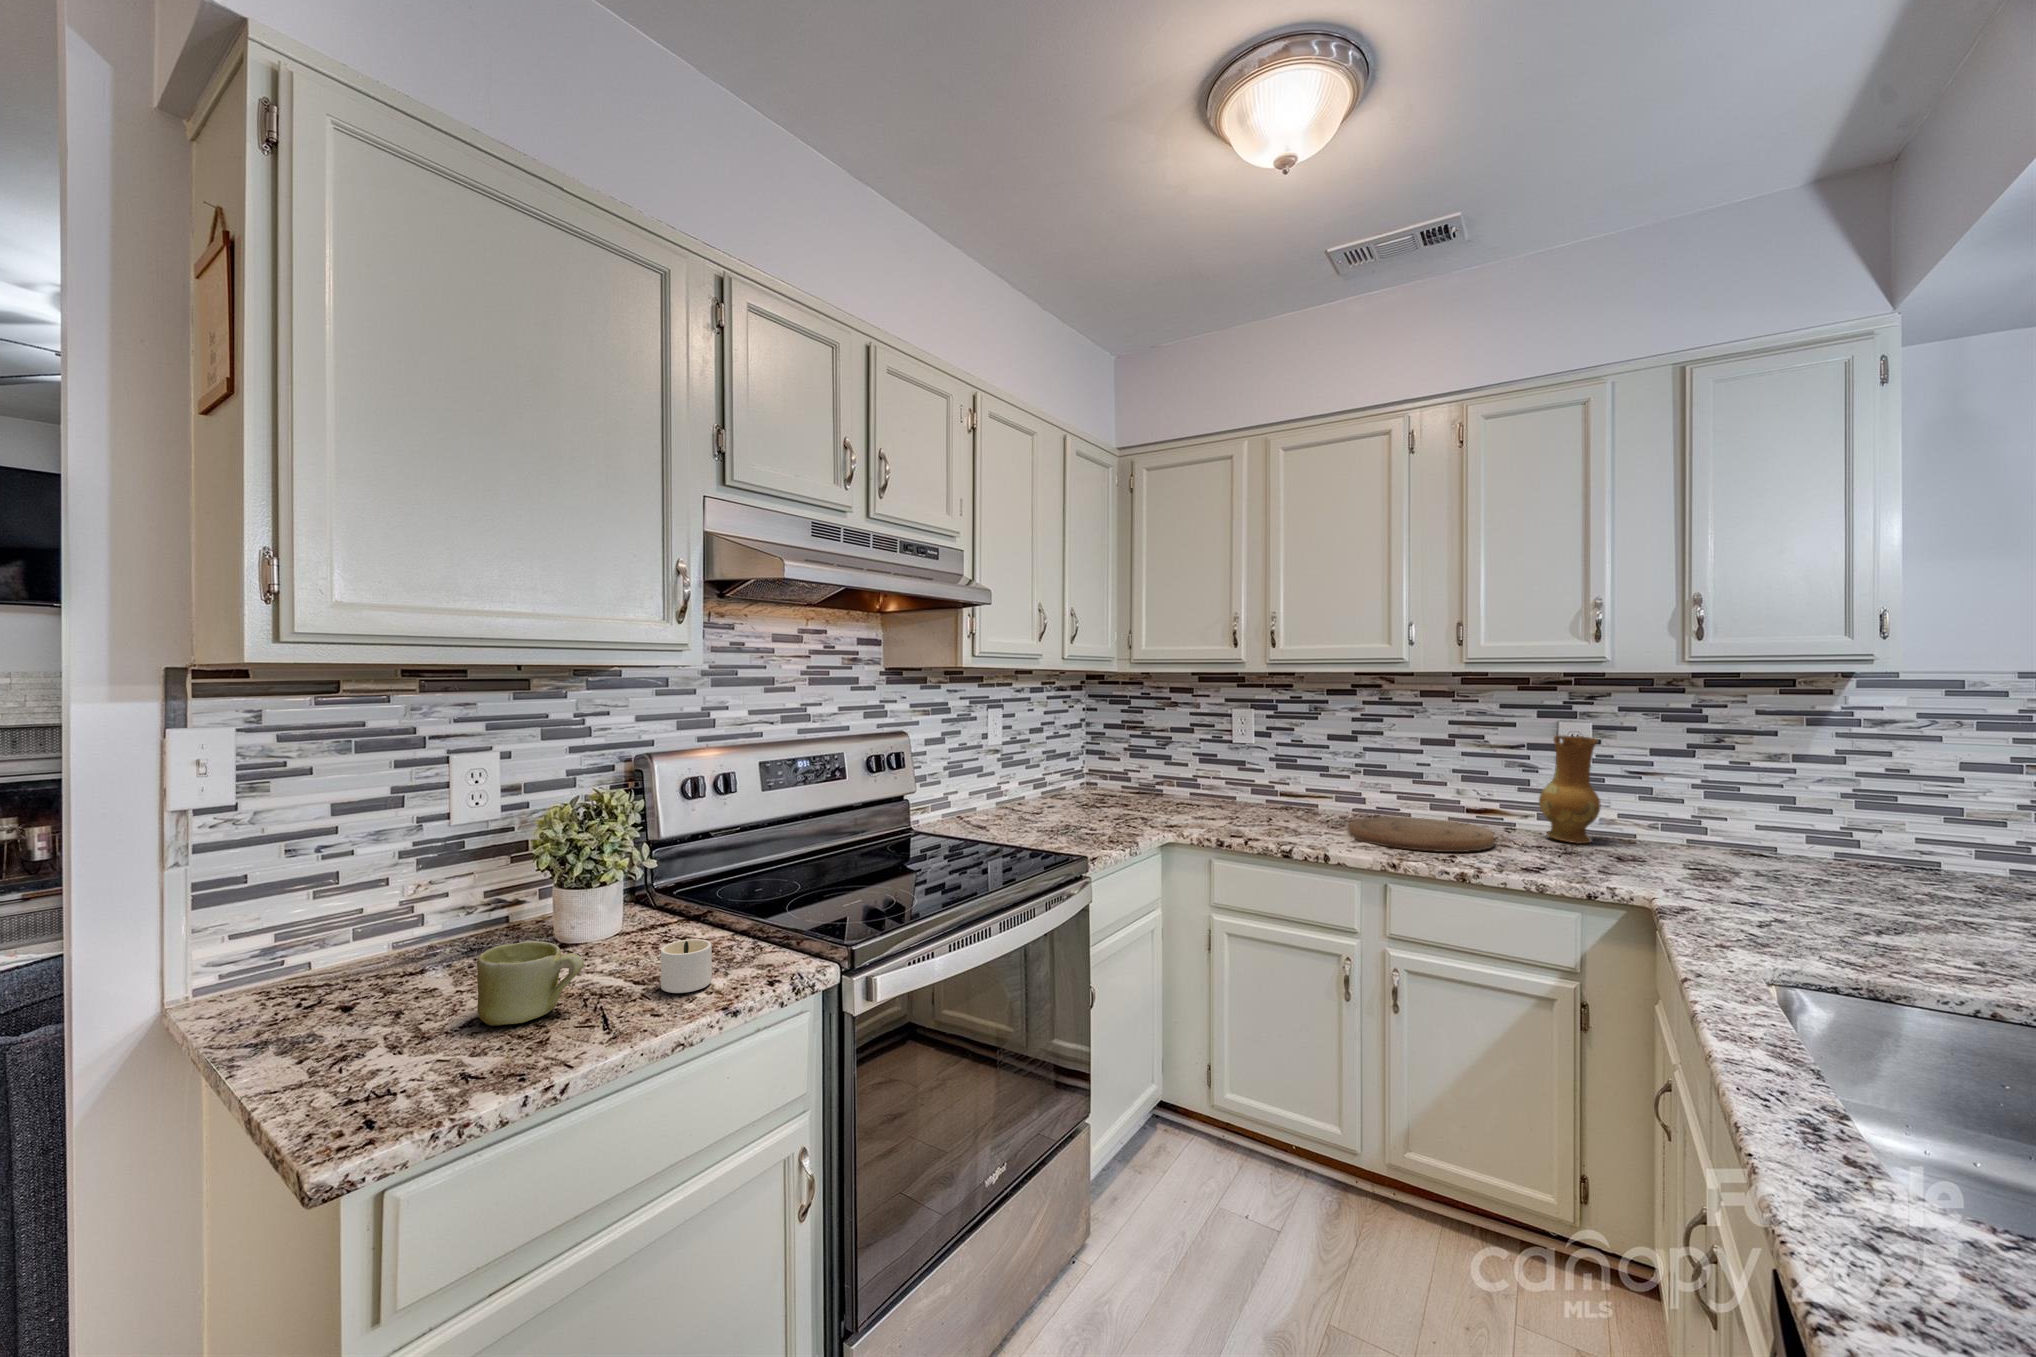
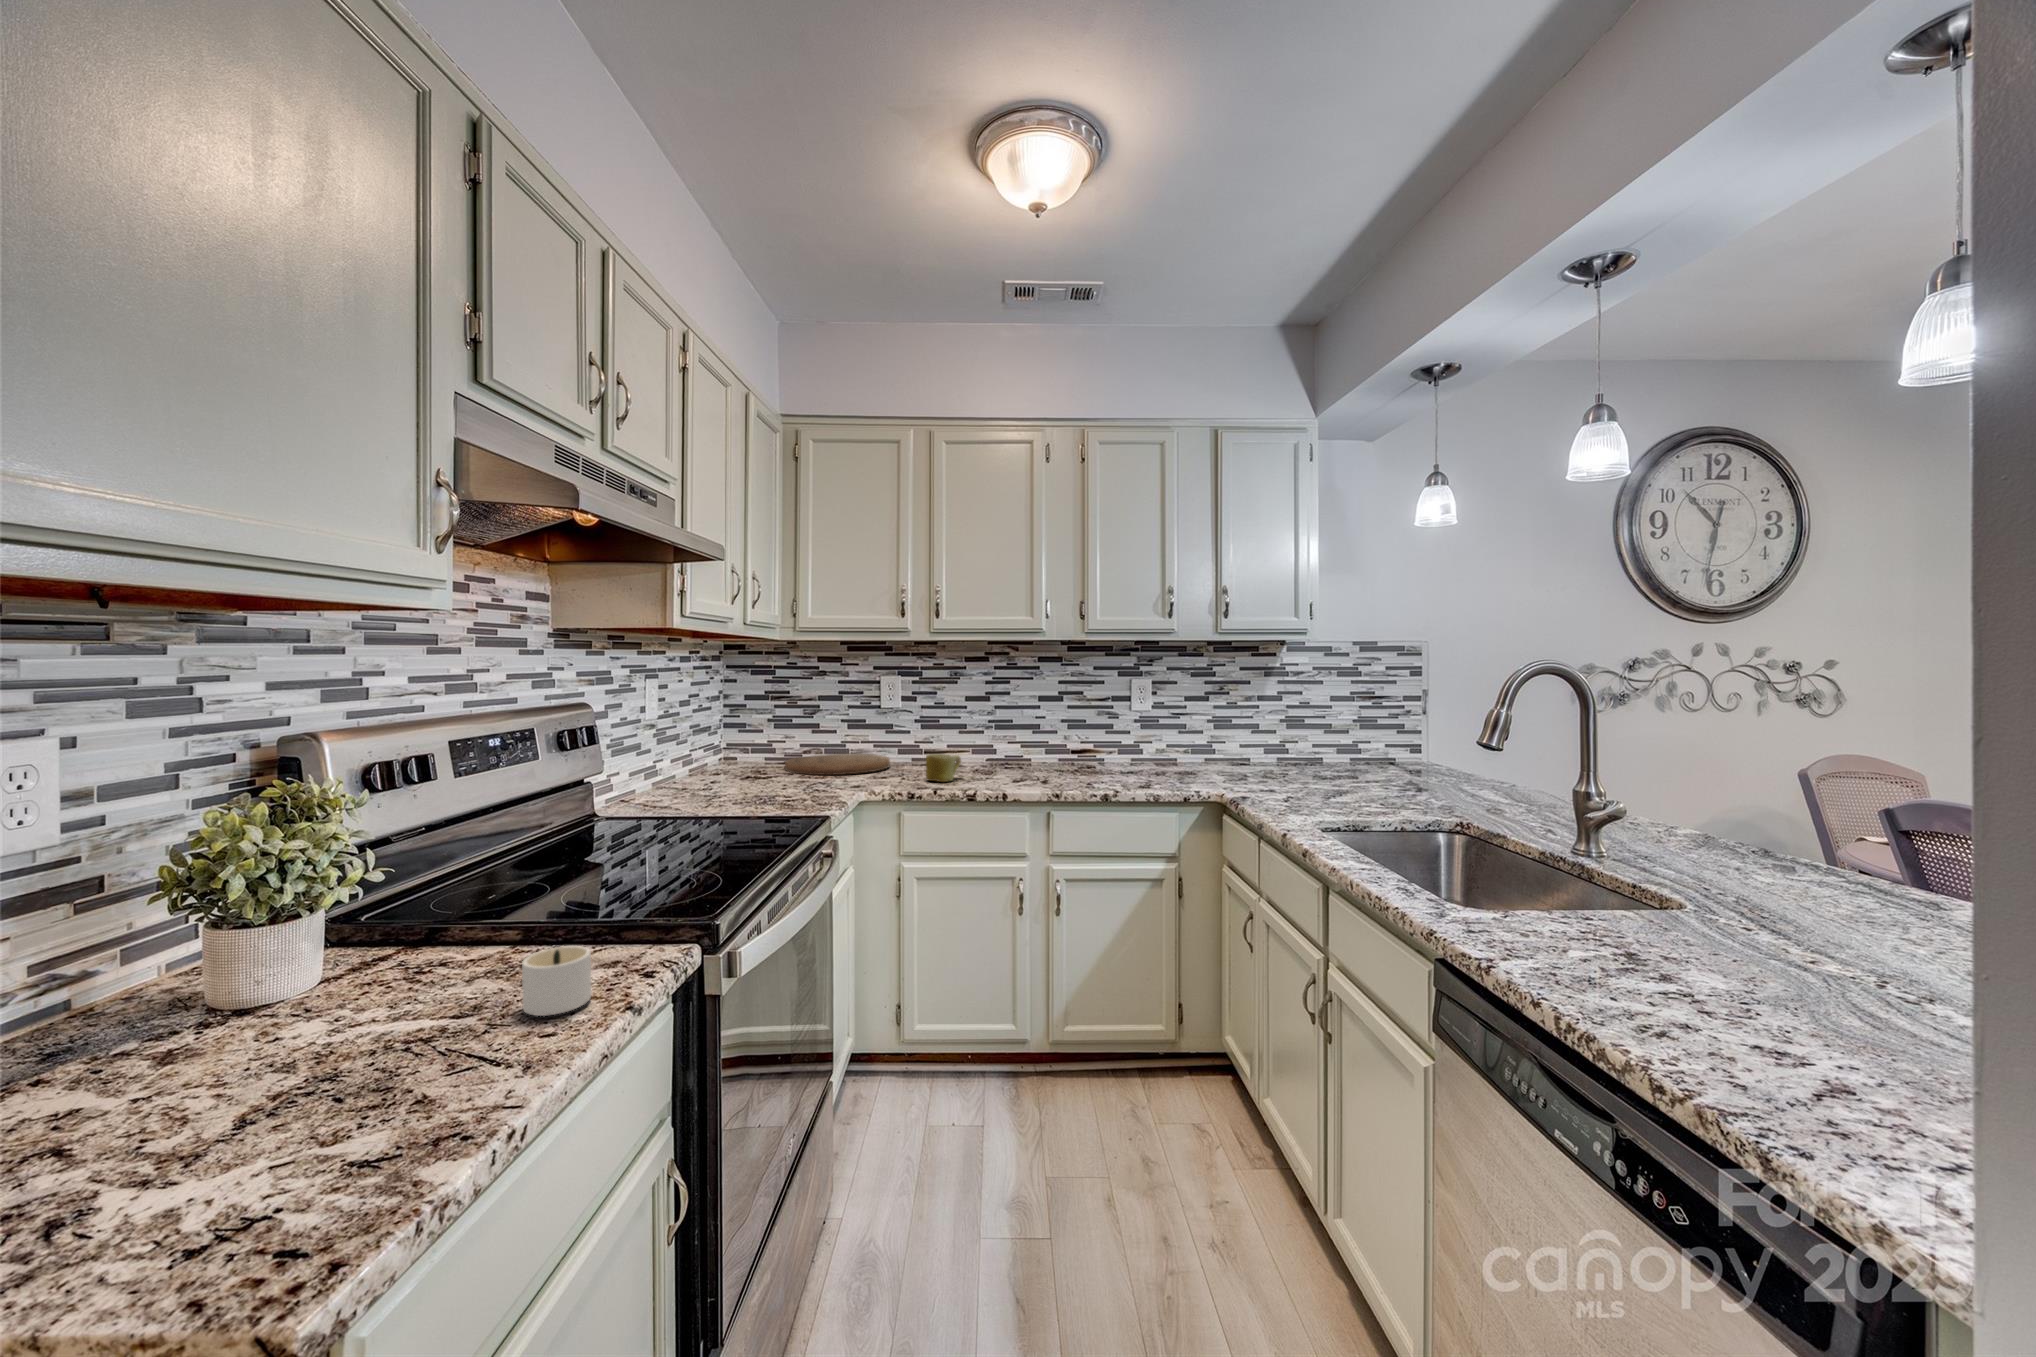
ceramic jug: present [1539,736,1601,844] -> none [1125,689,1163,768]
cutting board: present [1348,817,1494,852] -> present [785,754,890,775]
mug: present [477,941,584,1026] -> present [926,754,961,782]

